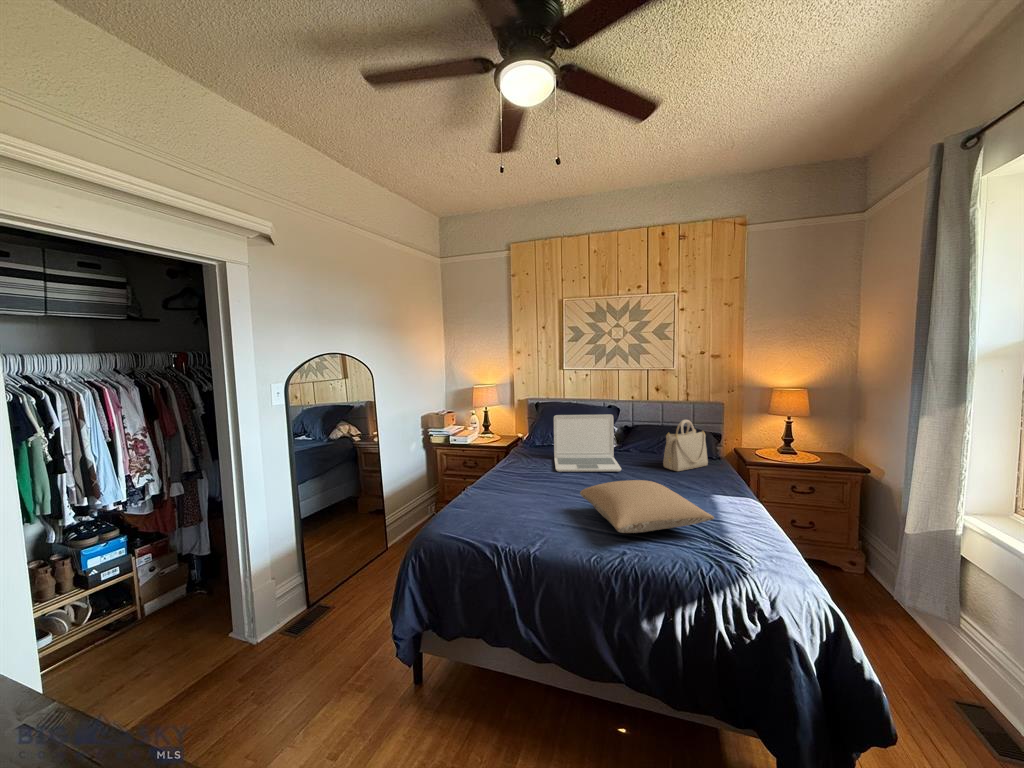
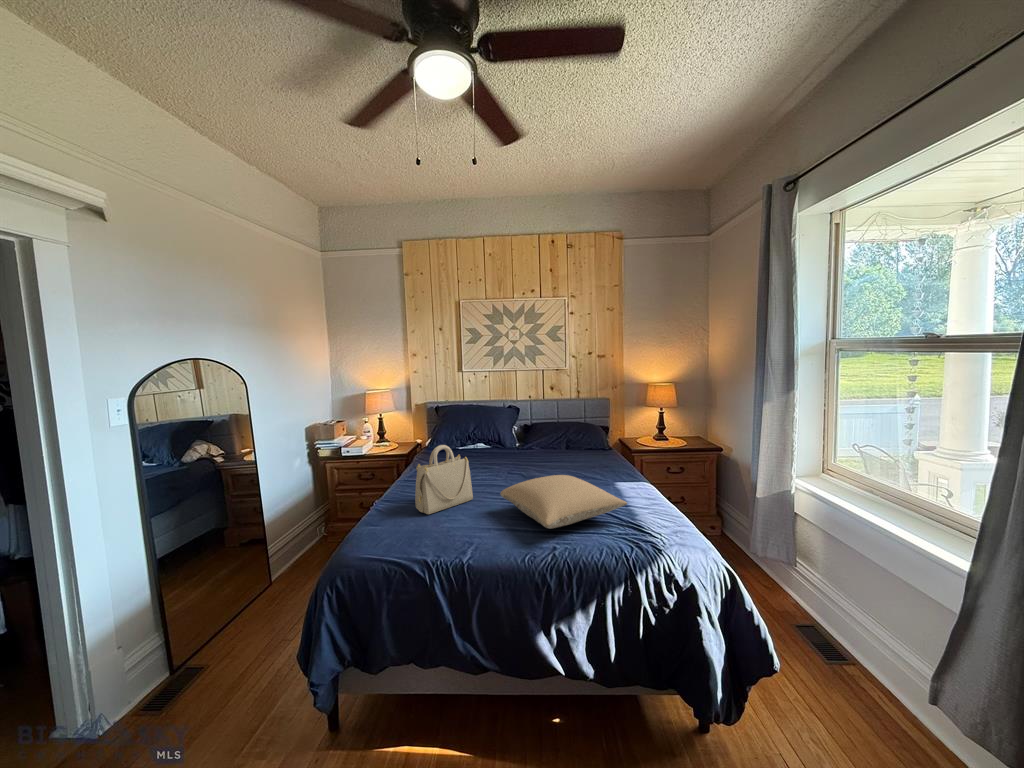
laptop: present [554,414,621,472] -> none [460,414,529,474]
handbag: present [663,420,708,471] -> present [415,445,473,514]

